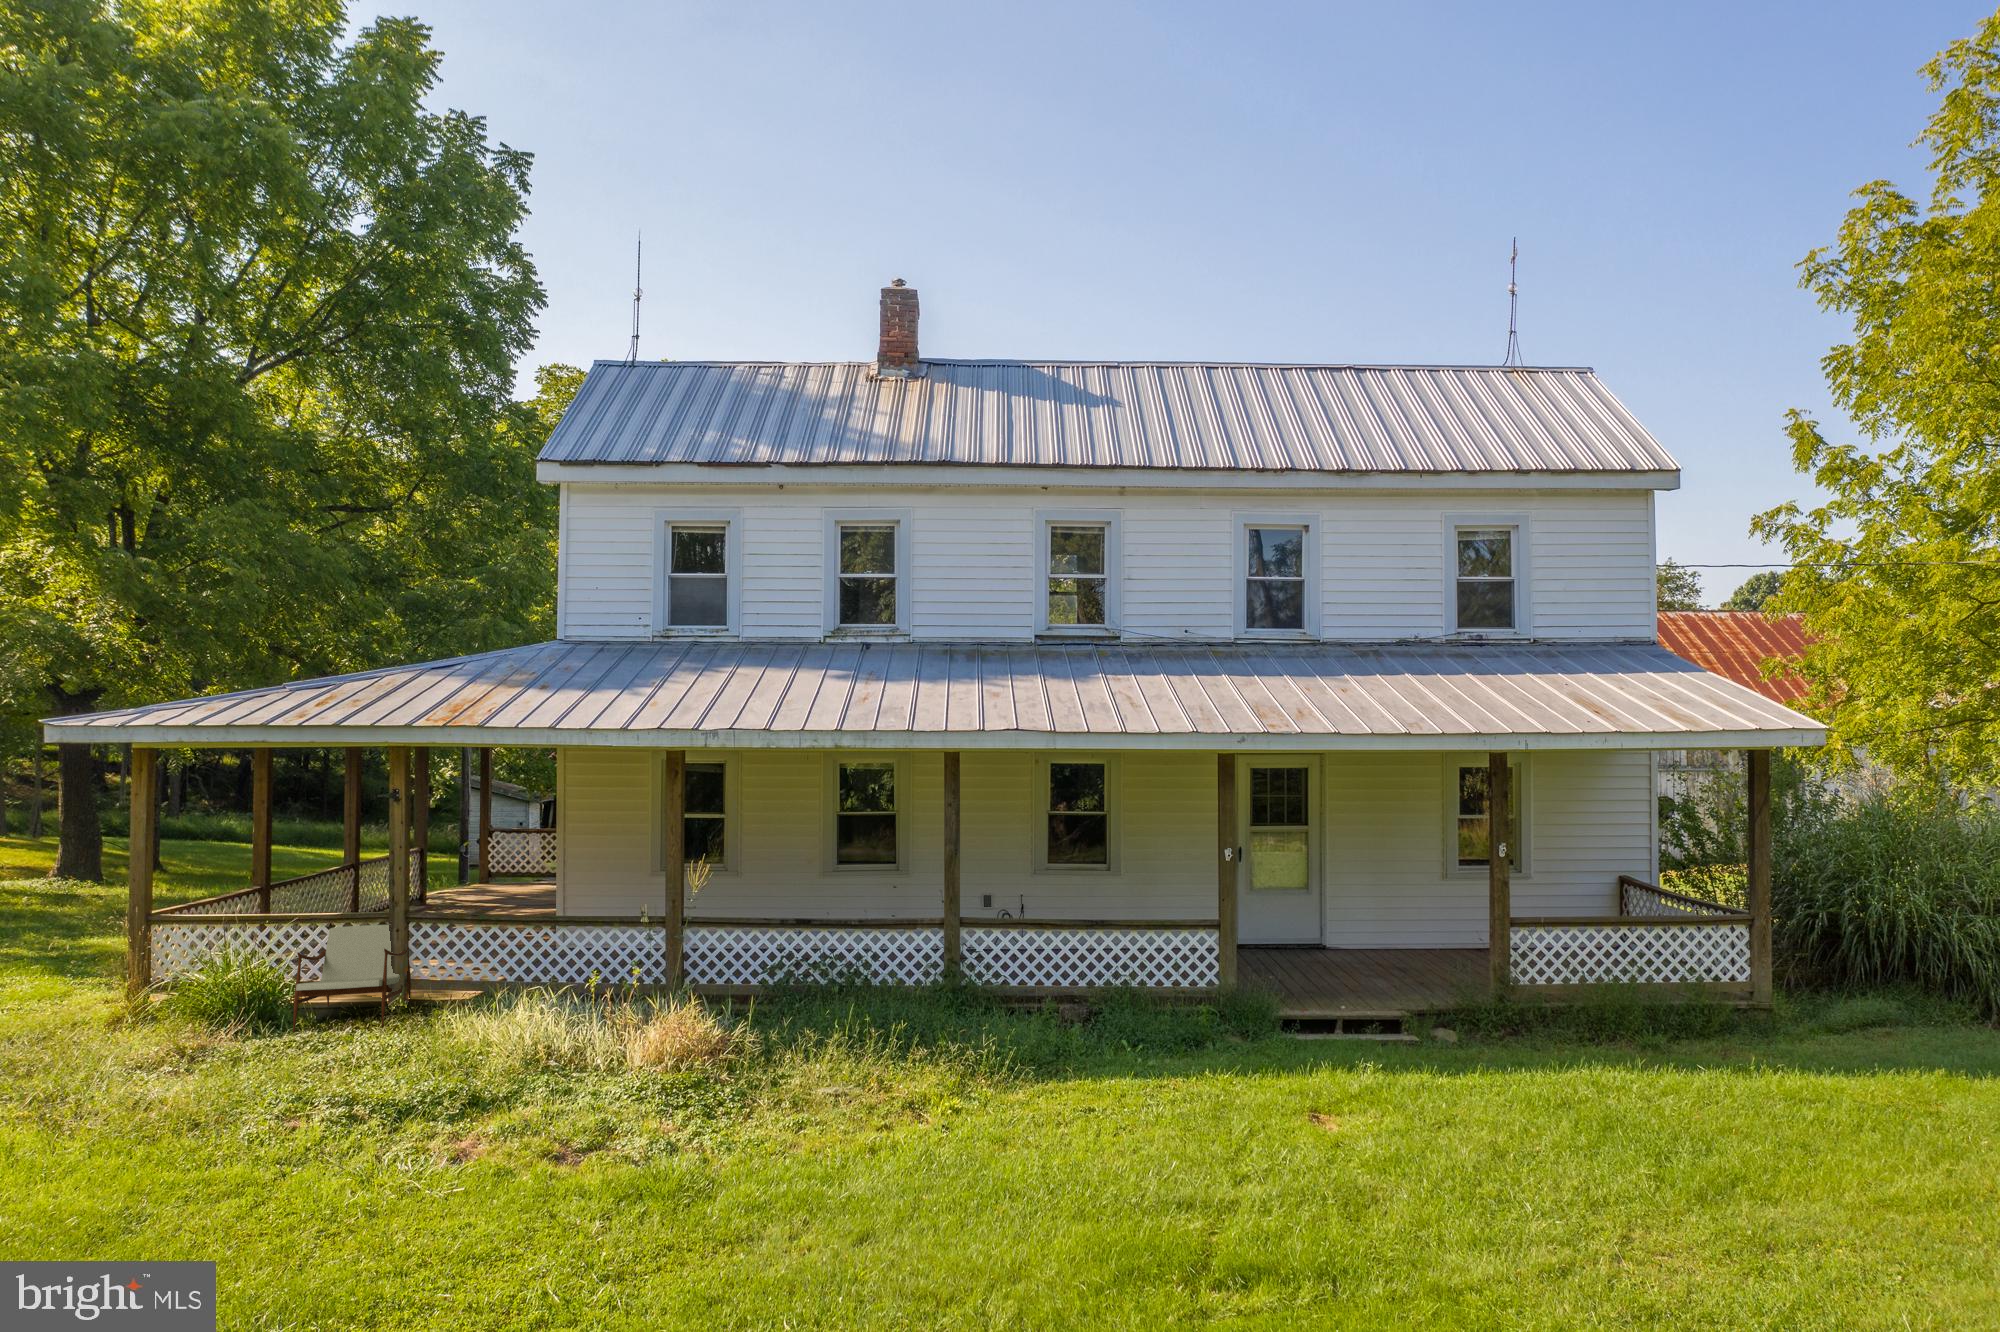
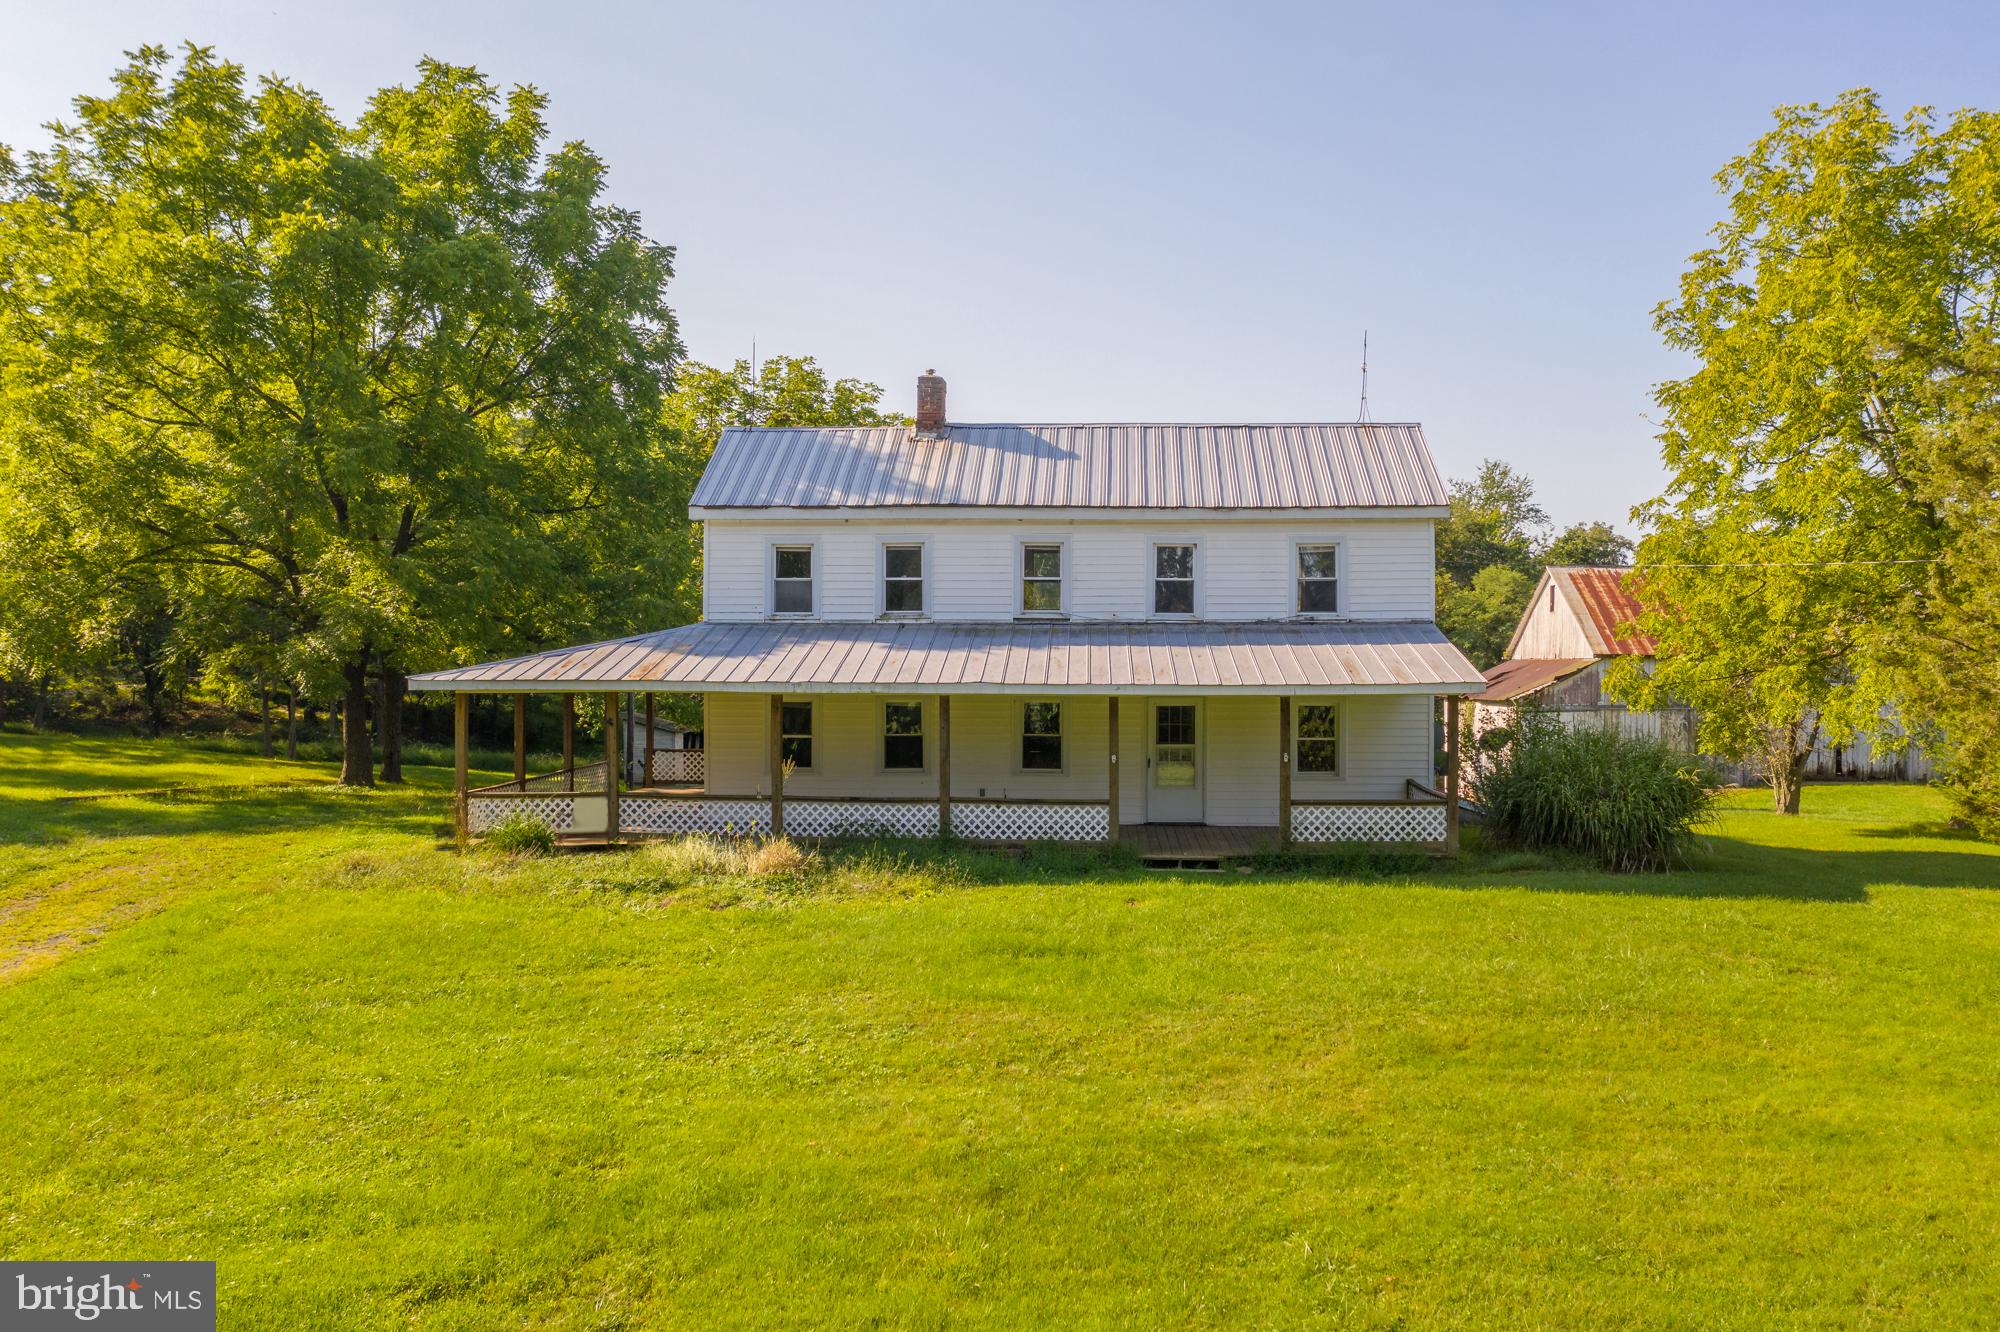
potted tree: none [67,954,124,1024] -> present [433,816,458,851]

